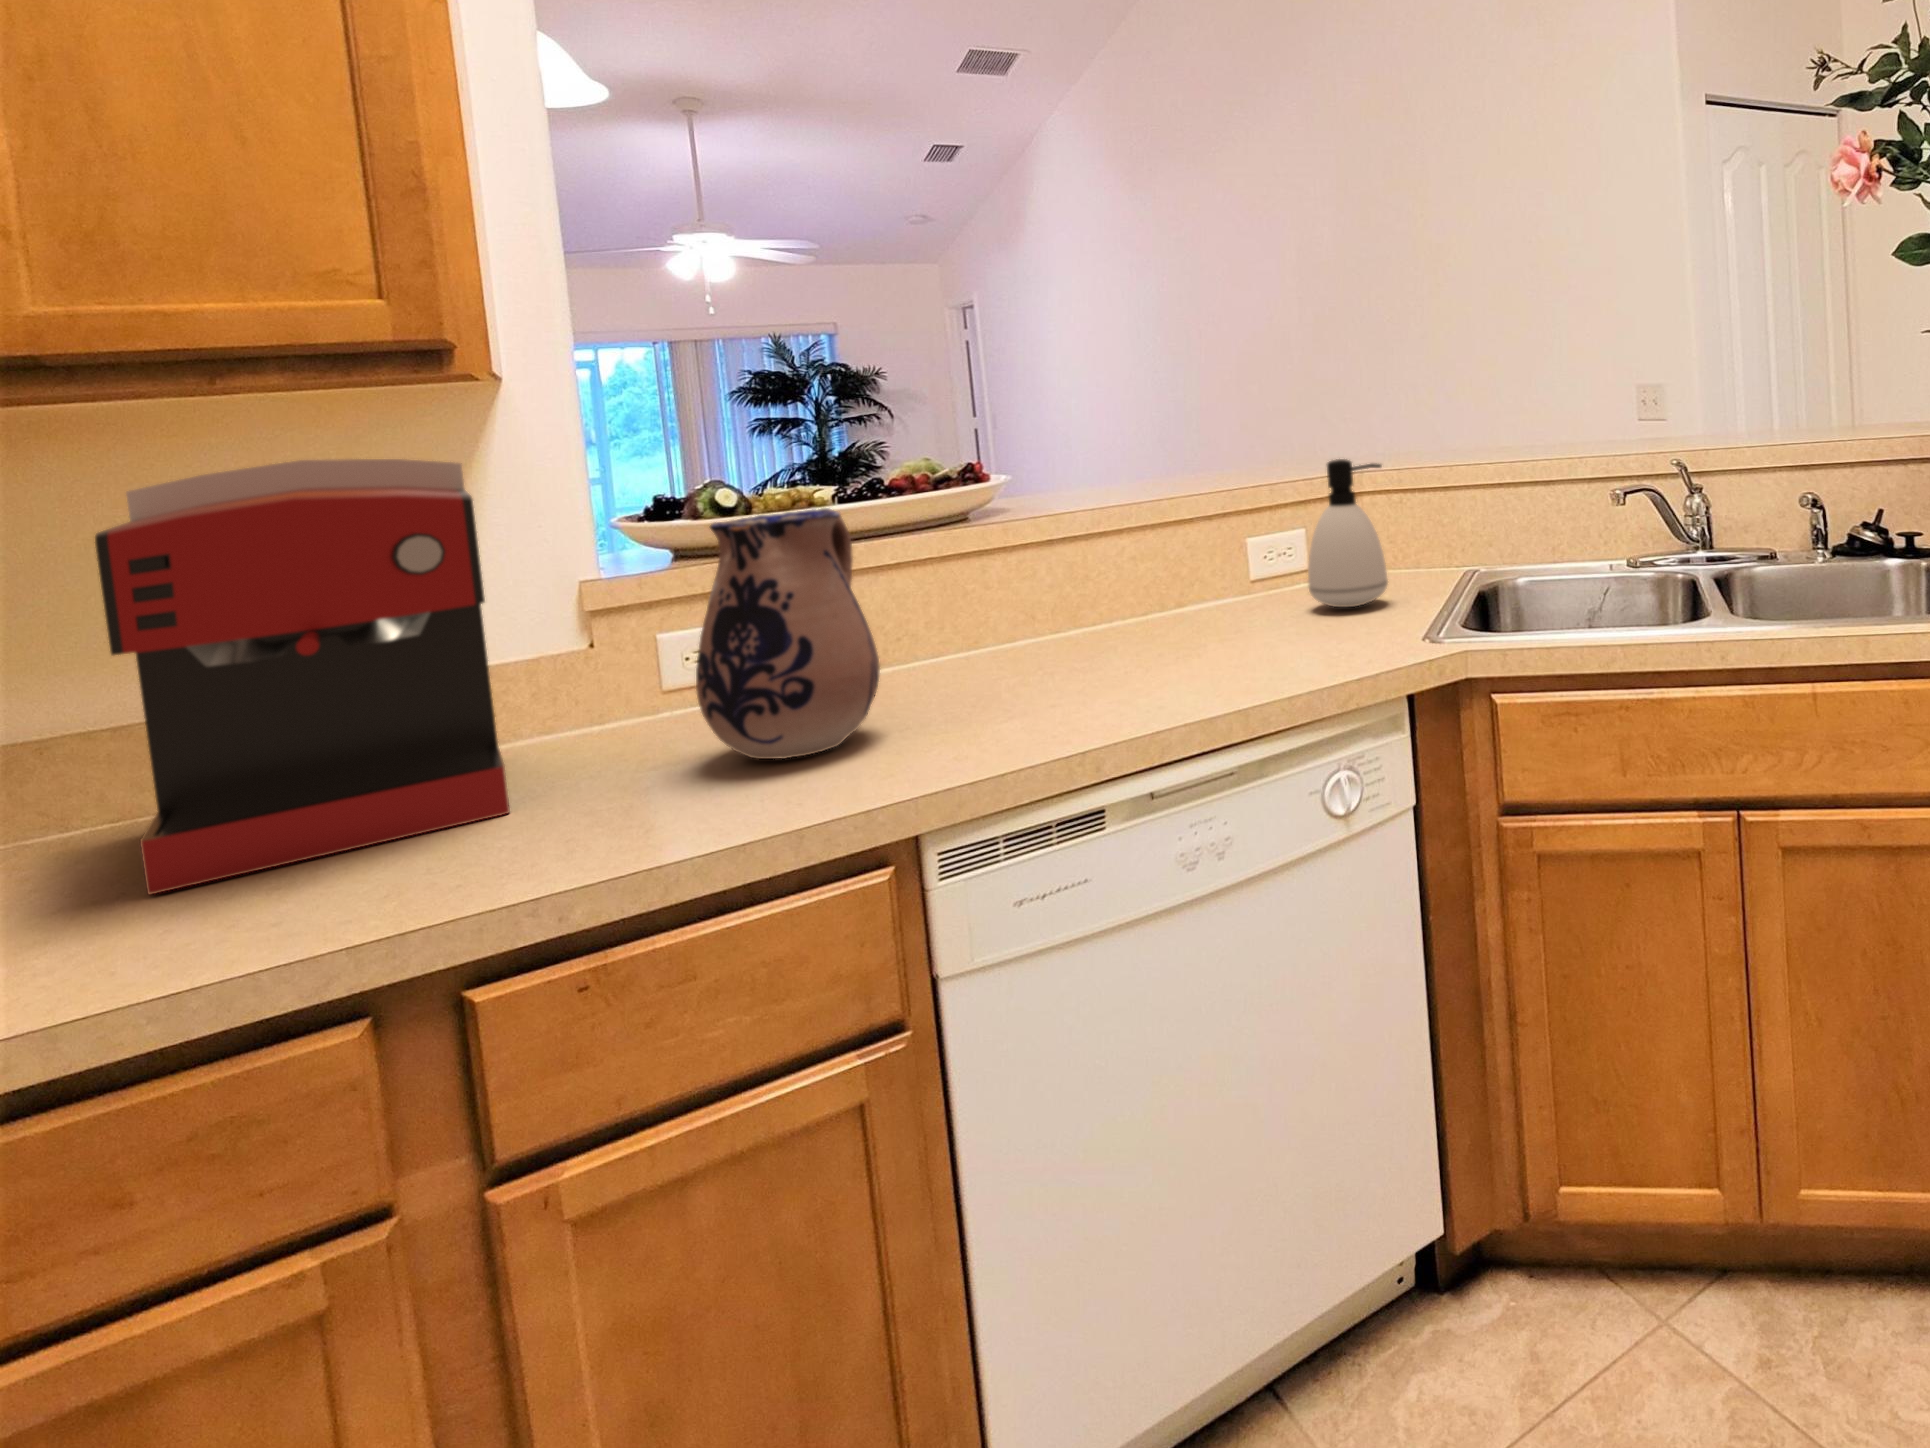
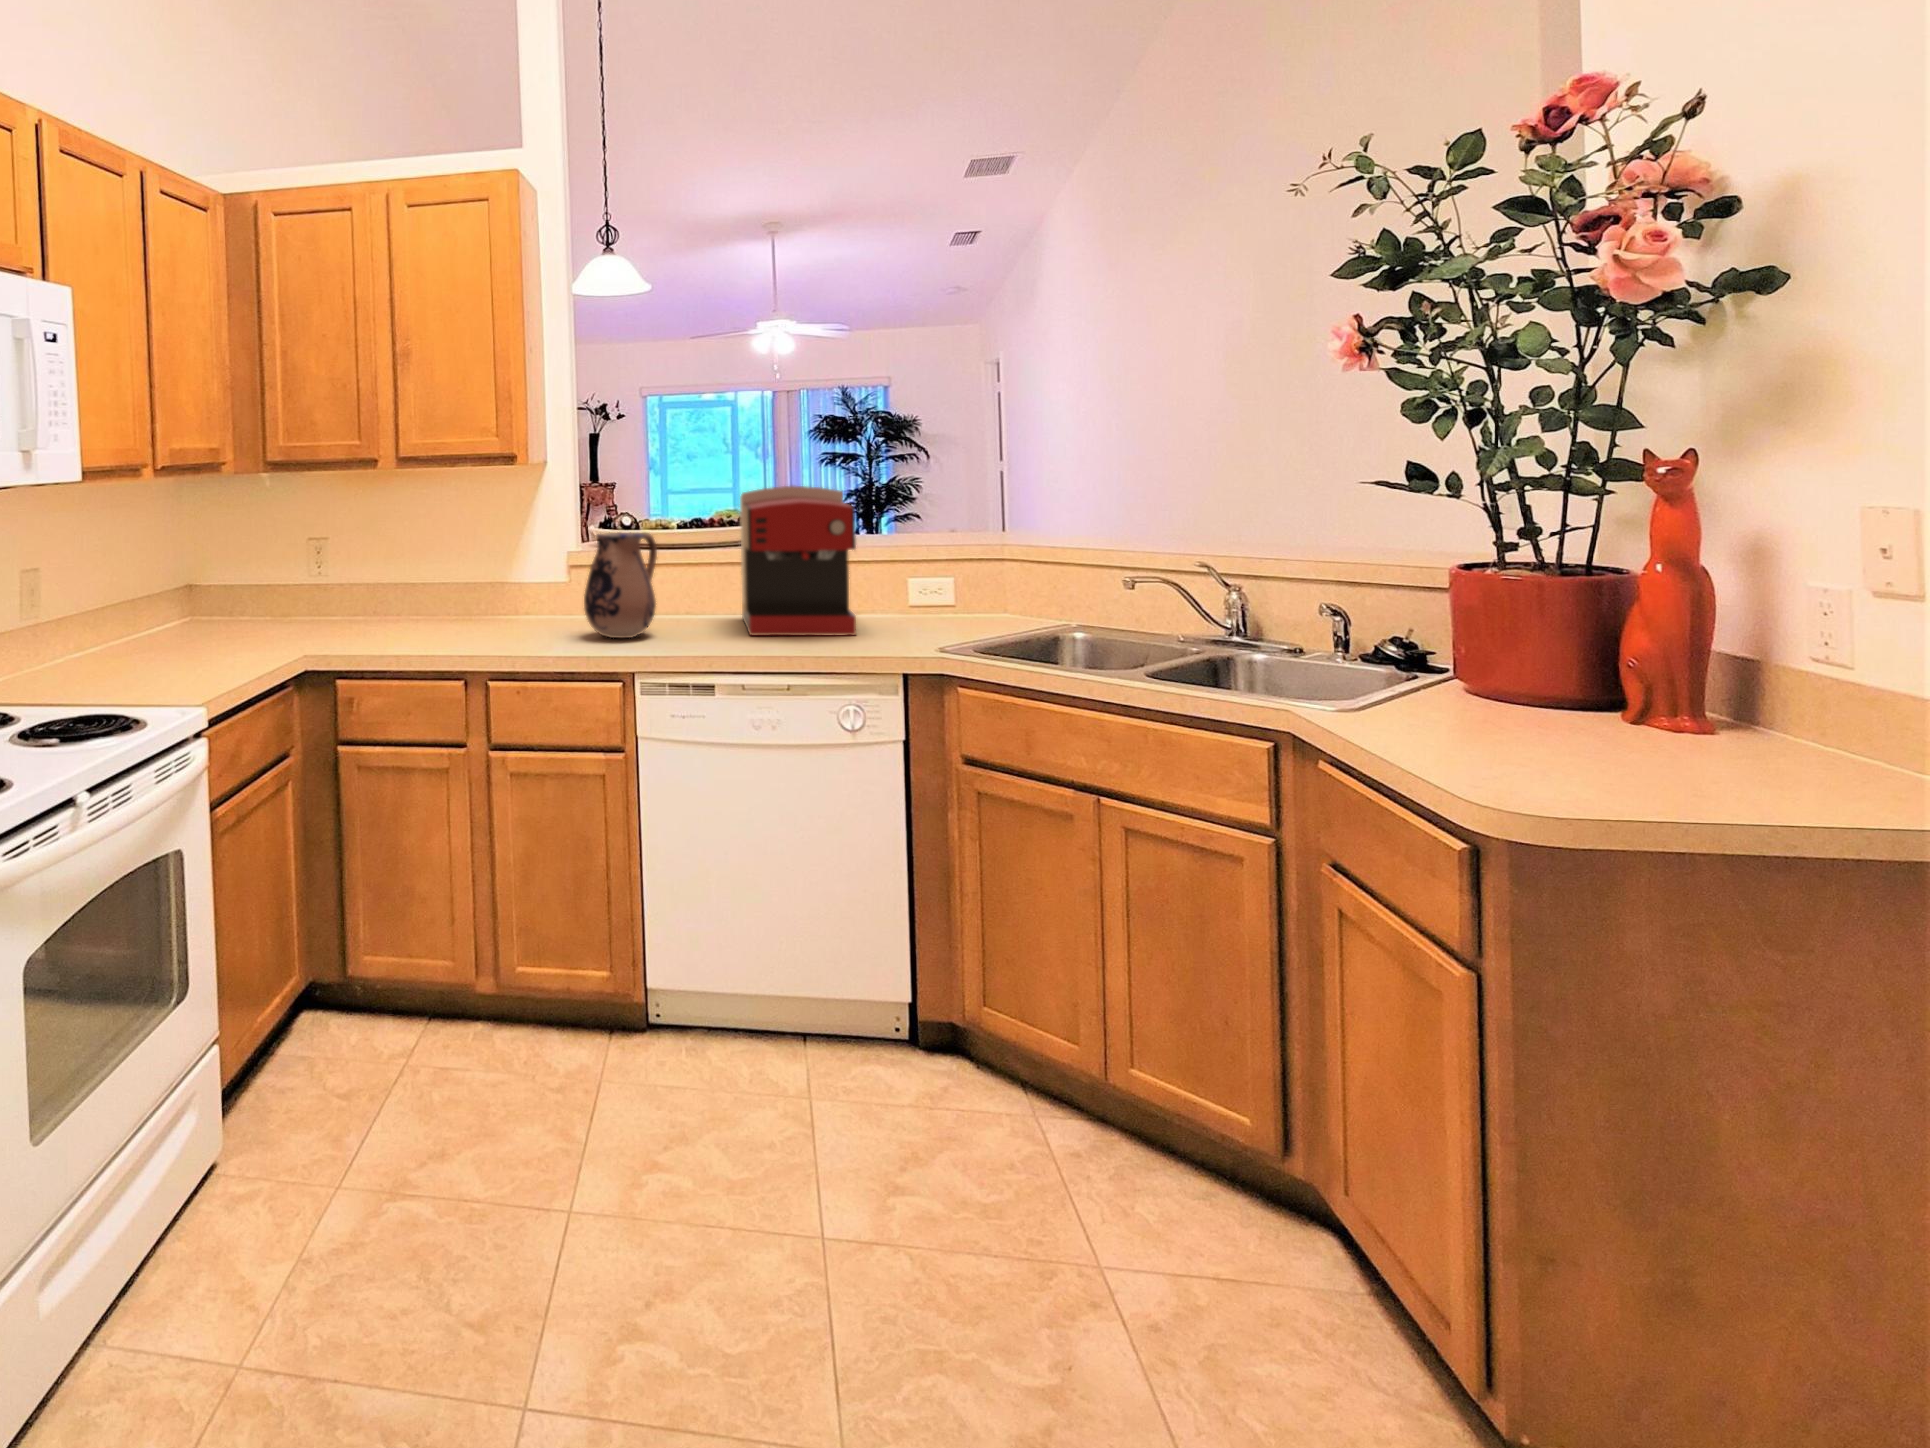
coffee maker: present [95,459,510,894] -> present [740,486,856,636]
soap dispenser: present [1308,459,1388,607] -> none [917,537,969,628]

